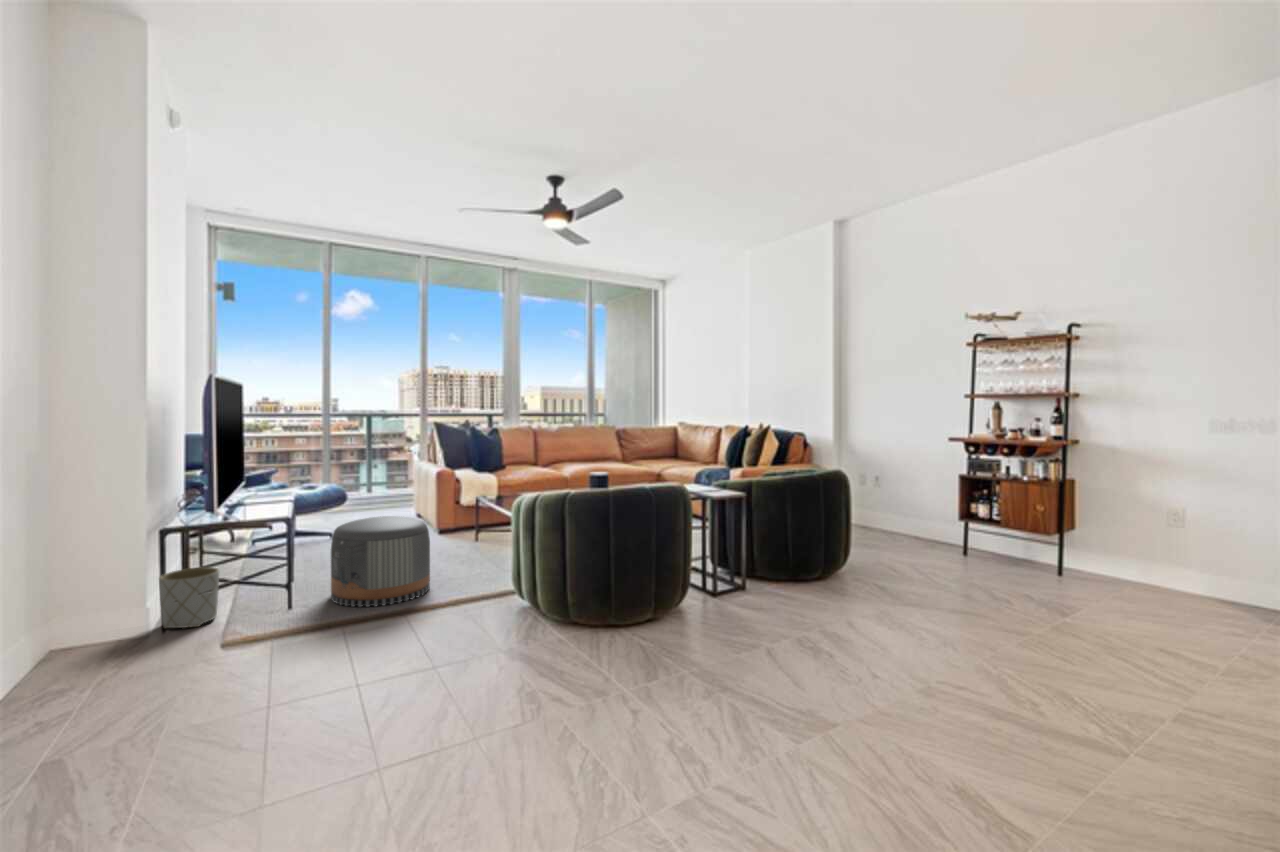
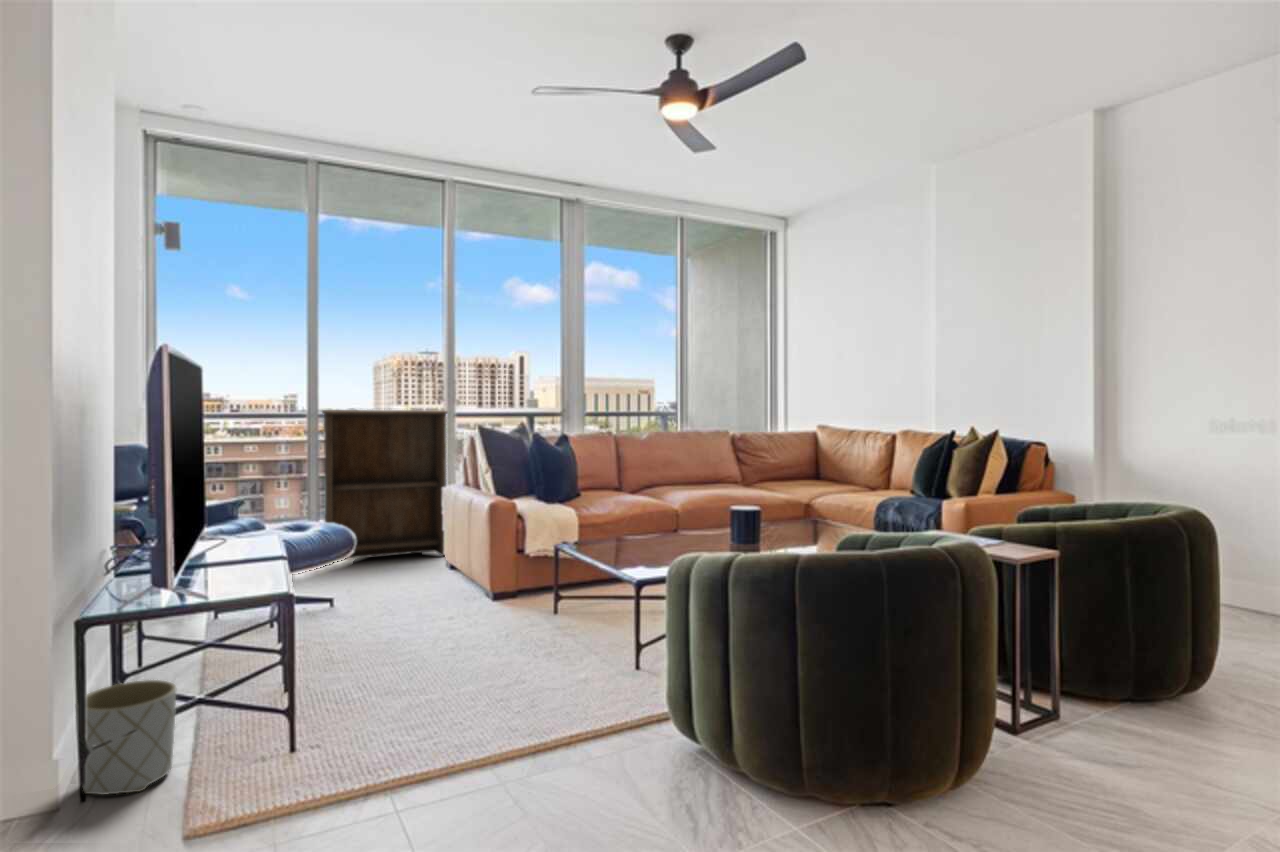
bookshelf: none [333,411,421,515] -> present [322,410,448,558]
pouf: present [331,516,430,607] -> none [355,586,514,750]

